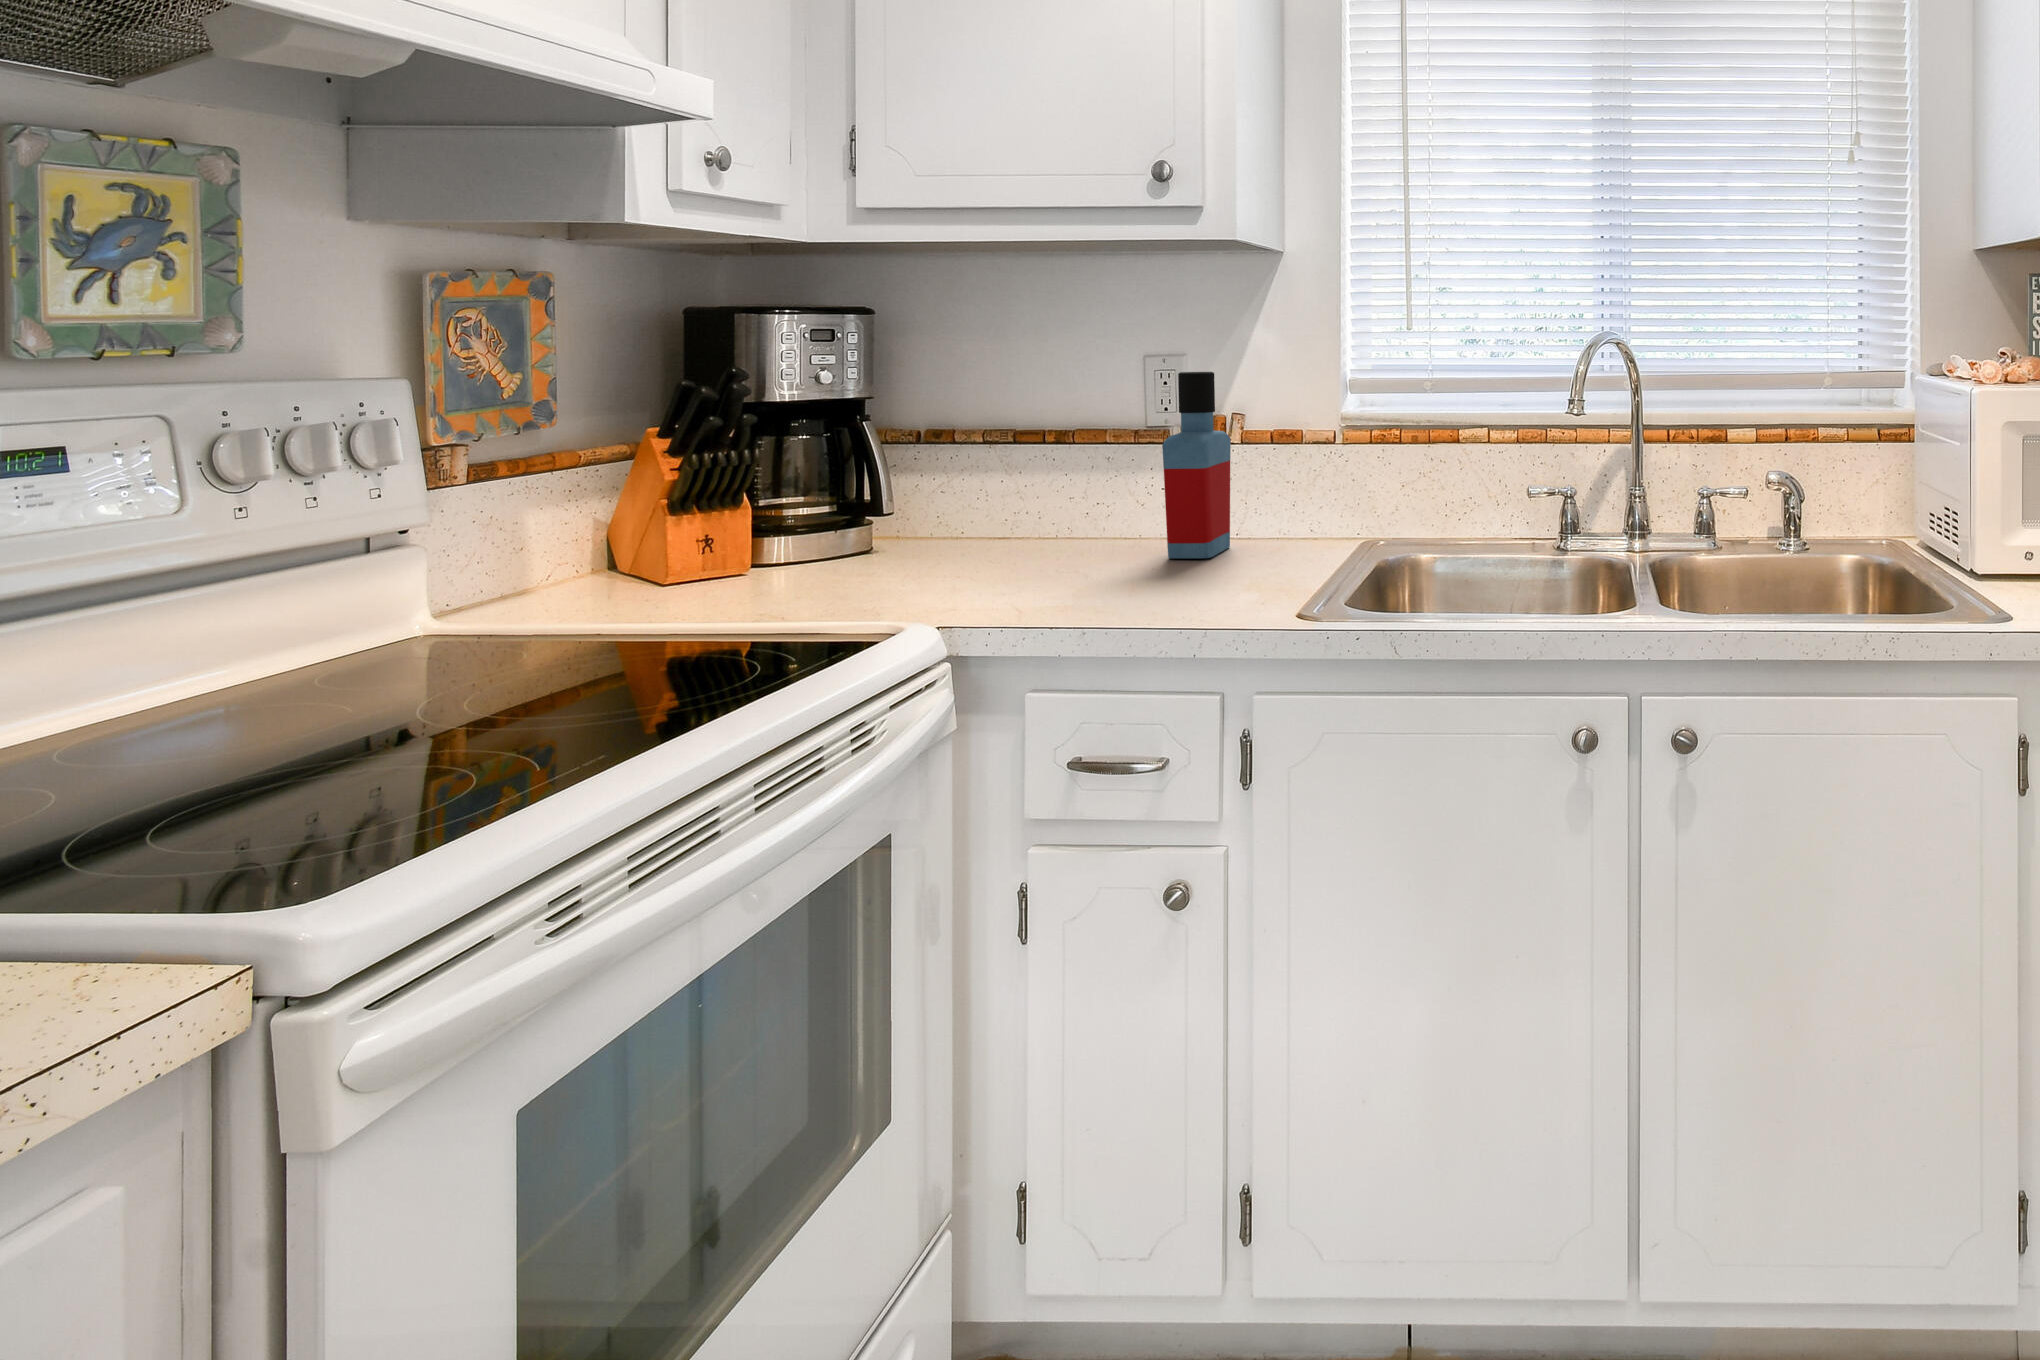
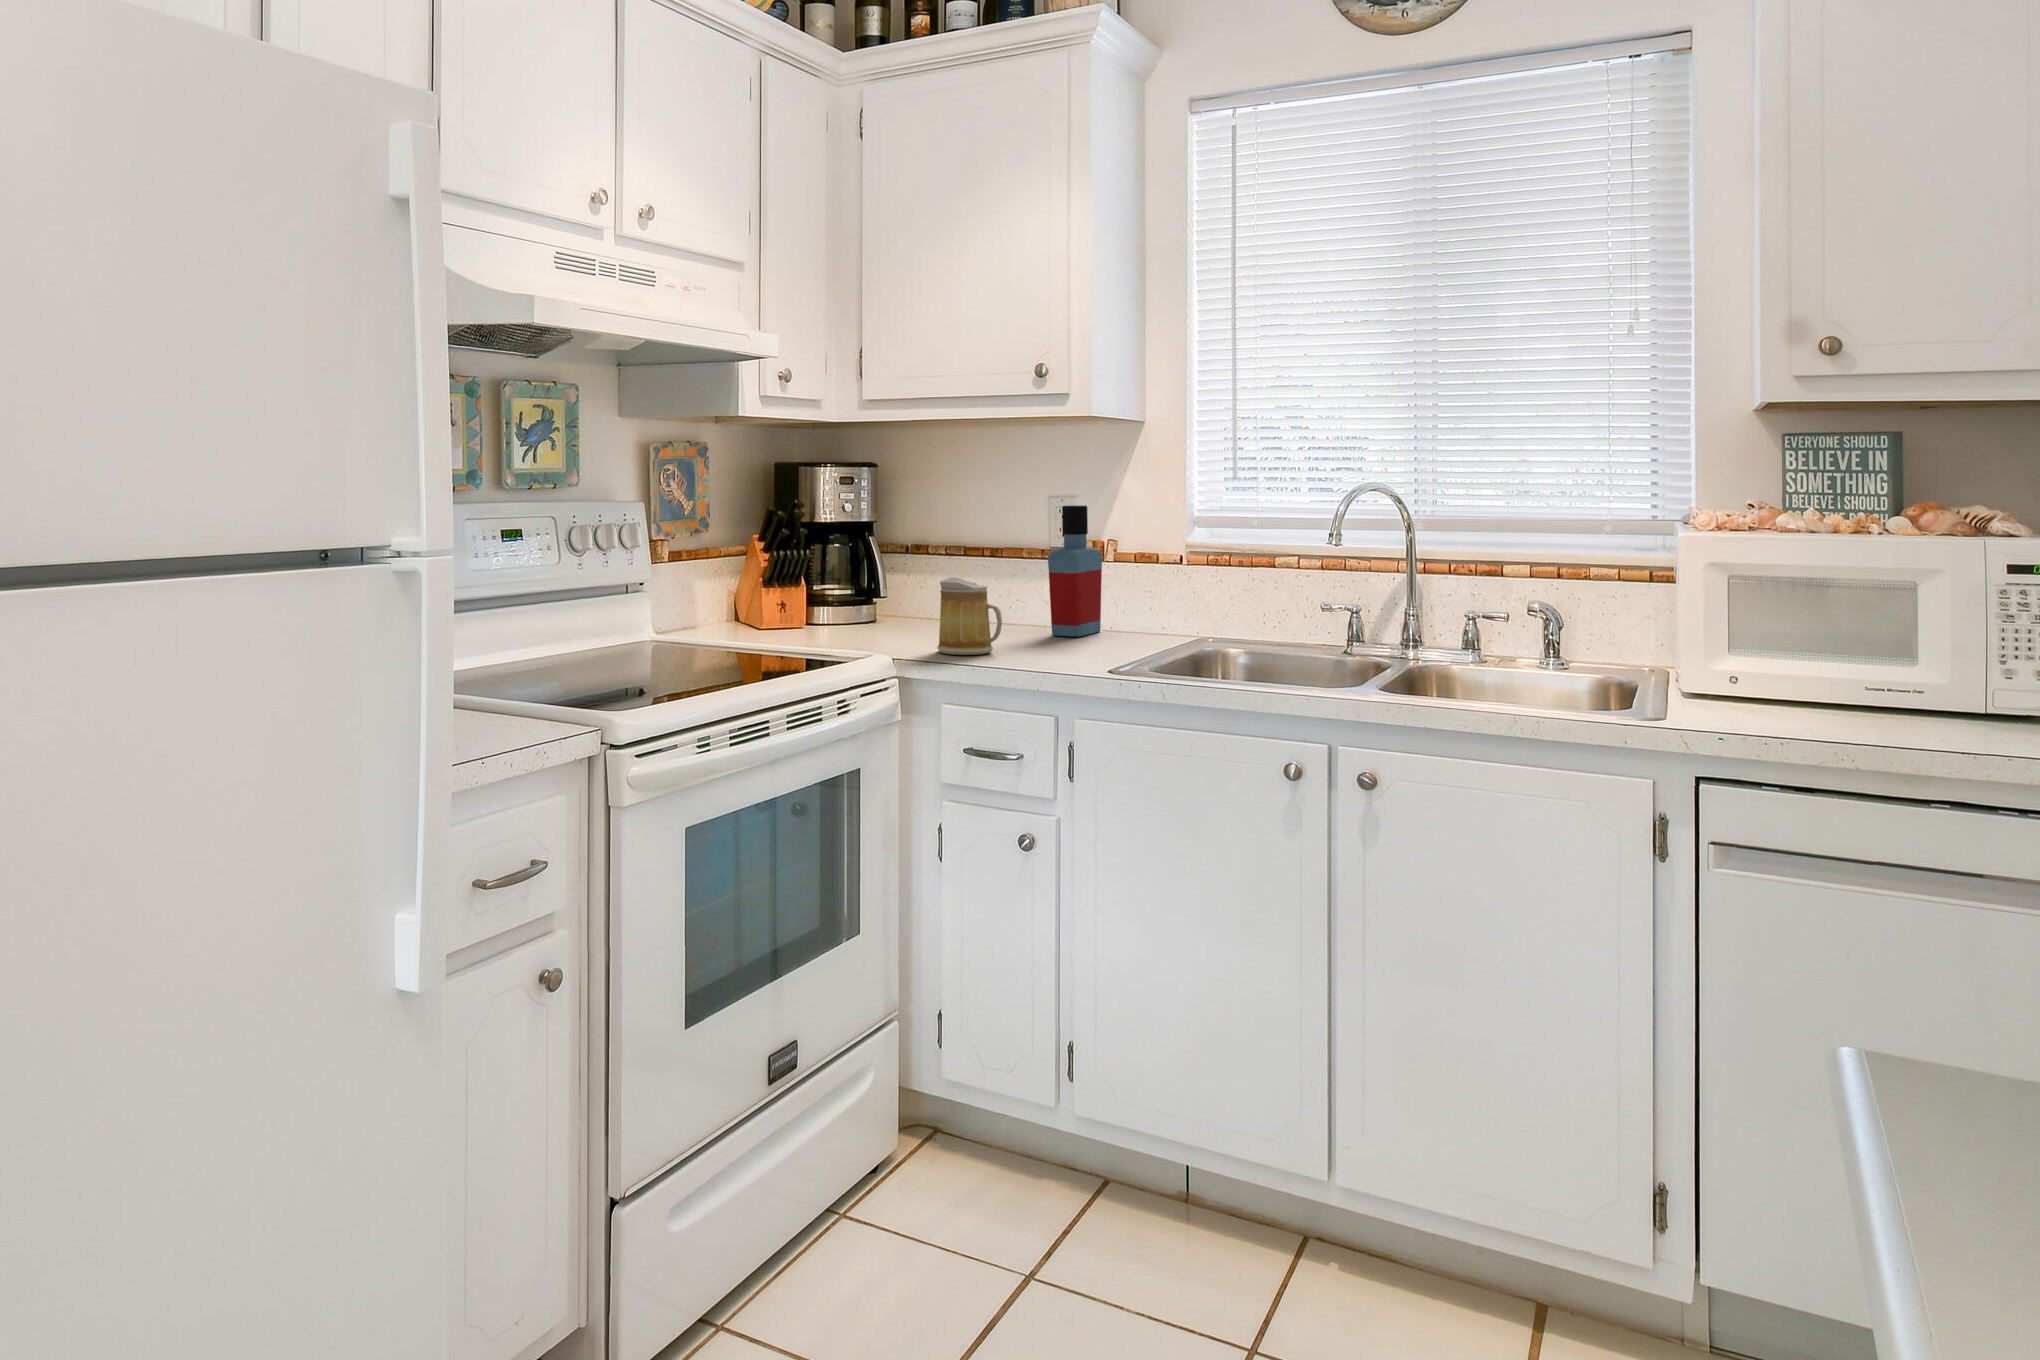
mug: none [1014,484,1120,606] -> present [937,577,1002,655]

